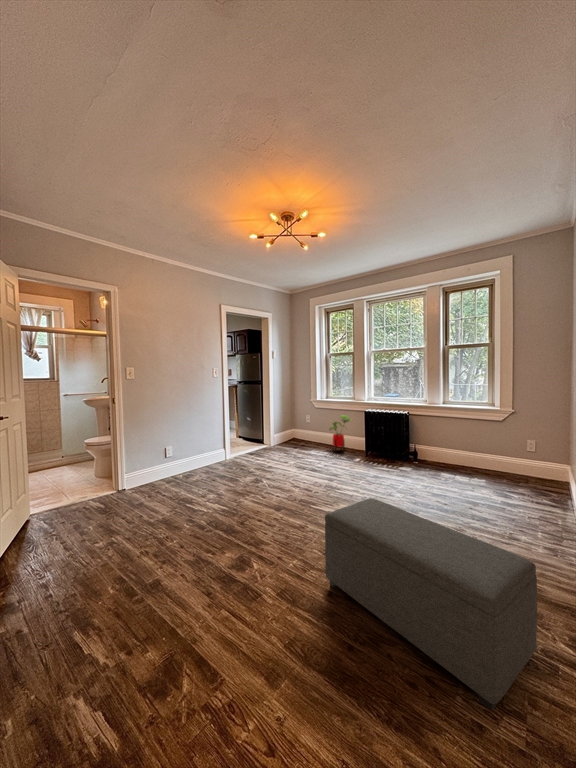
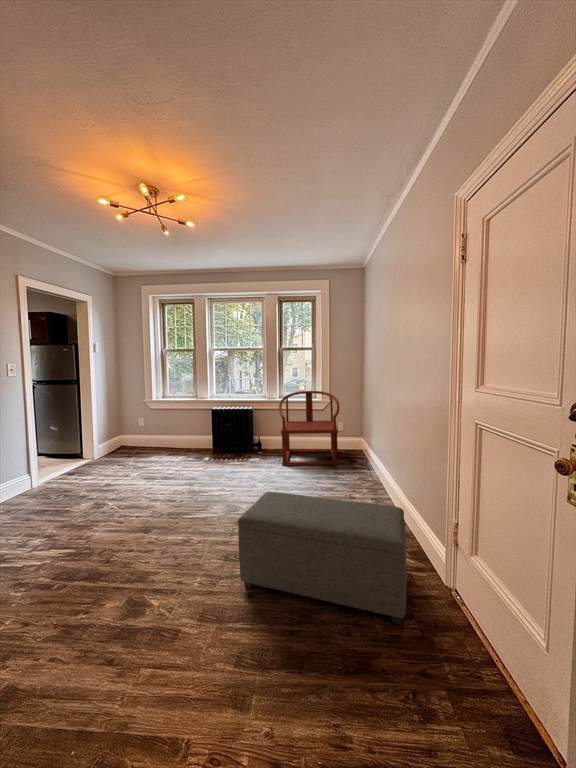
armchair: none [435,399,522,496] -> present [279,391,339,466]
house plant: present [329,415,351,451] -> none [171,415,195,455]

